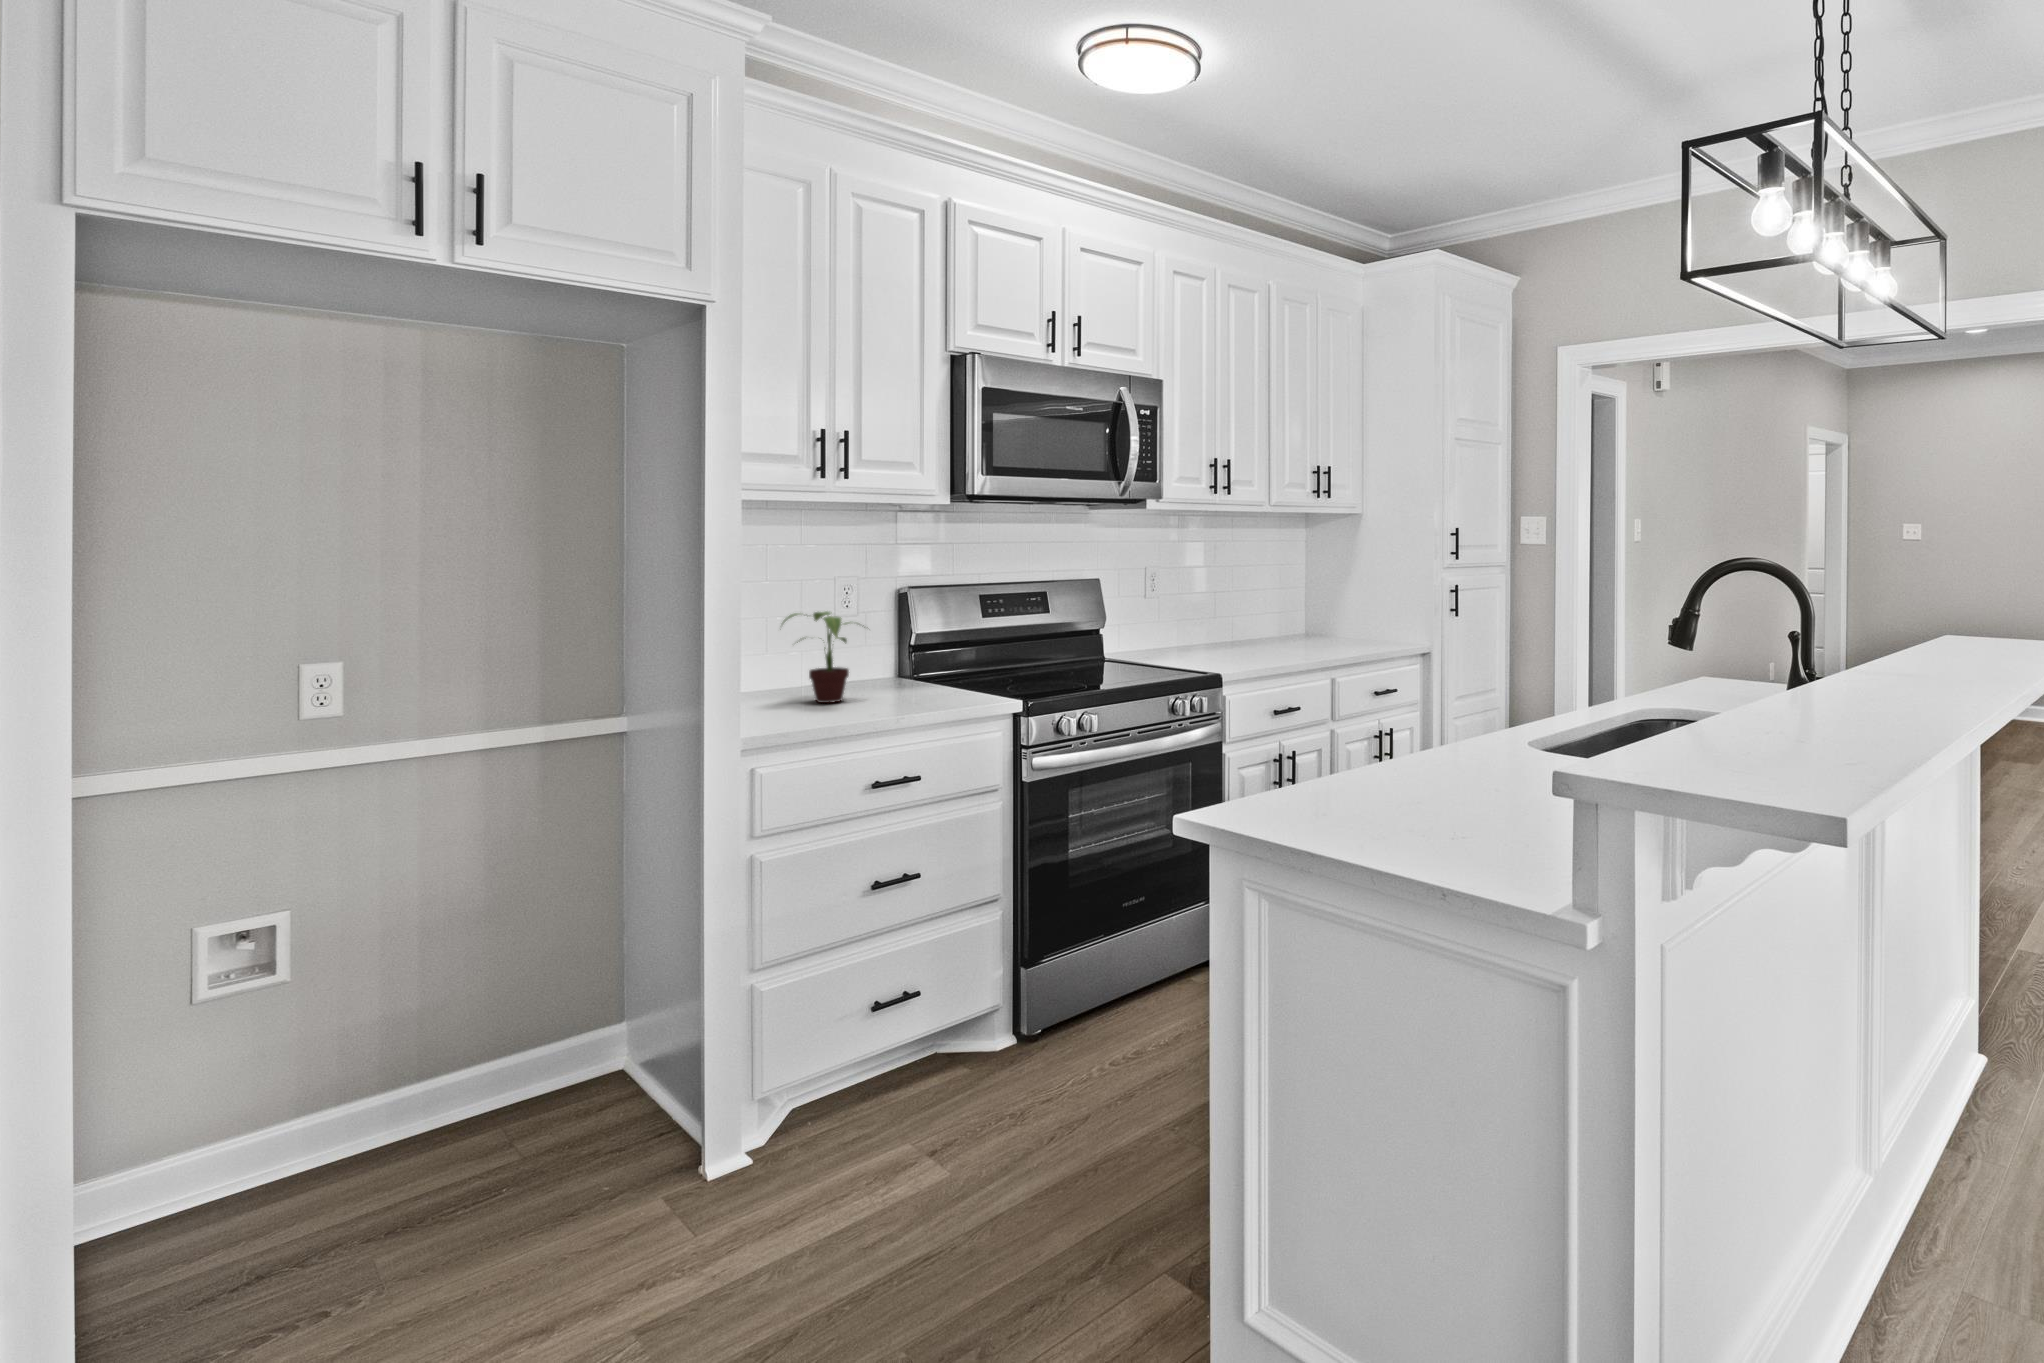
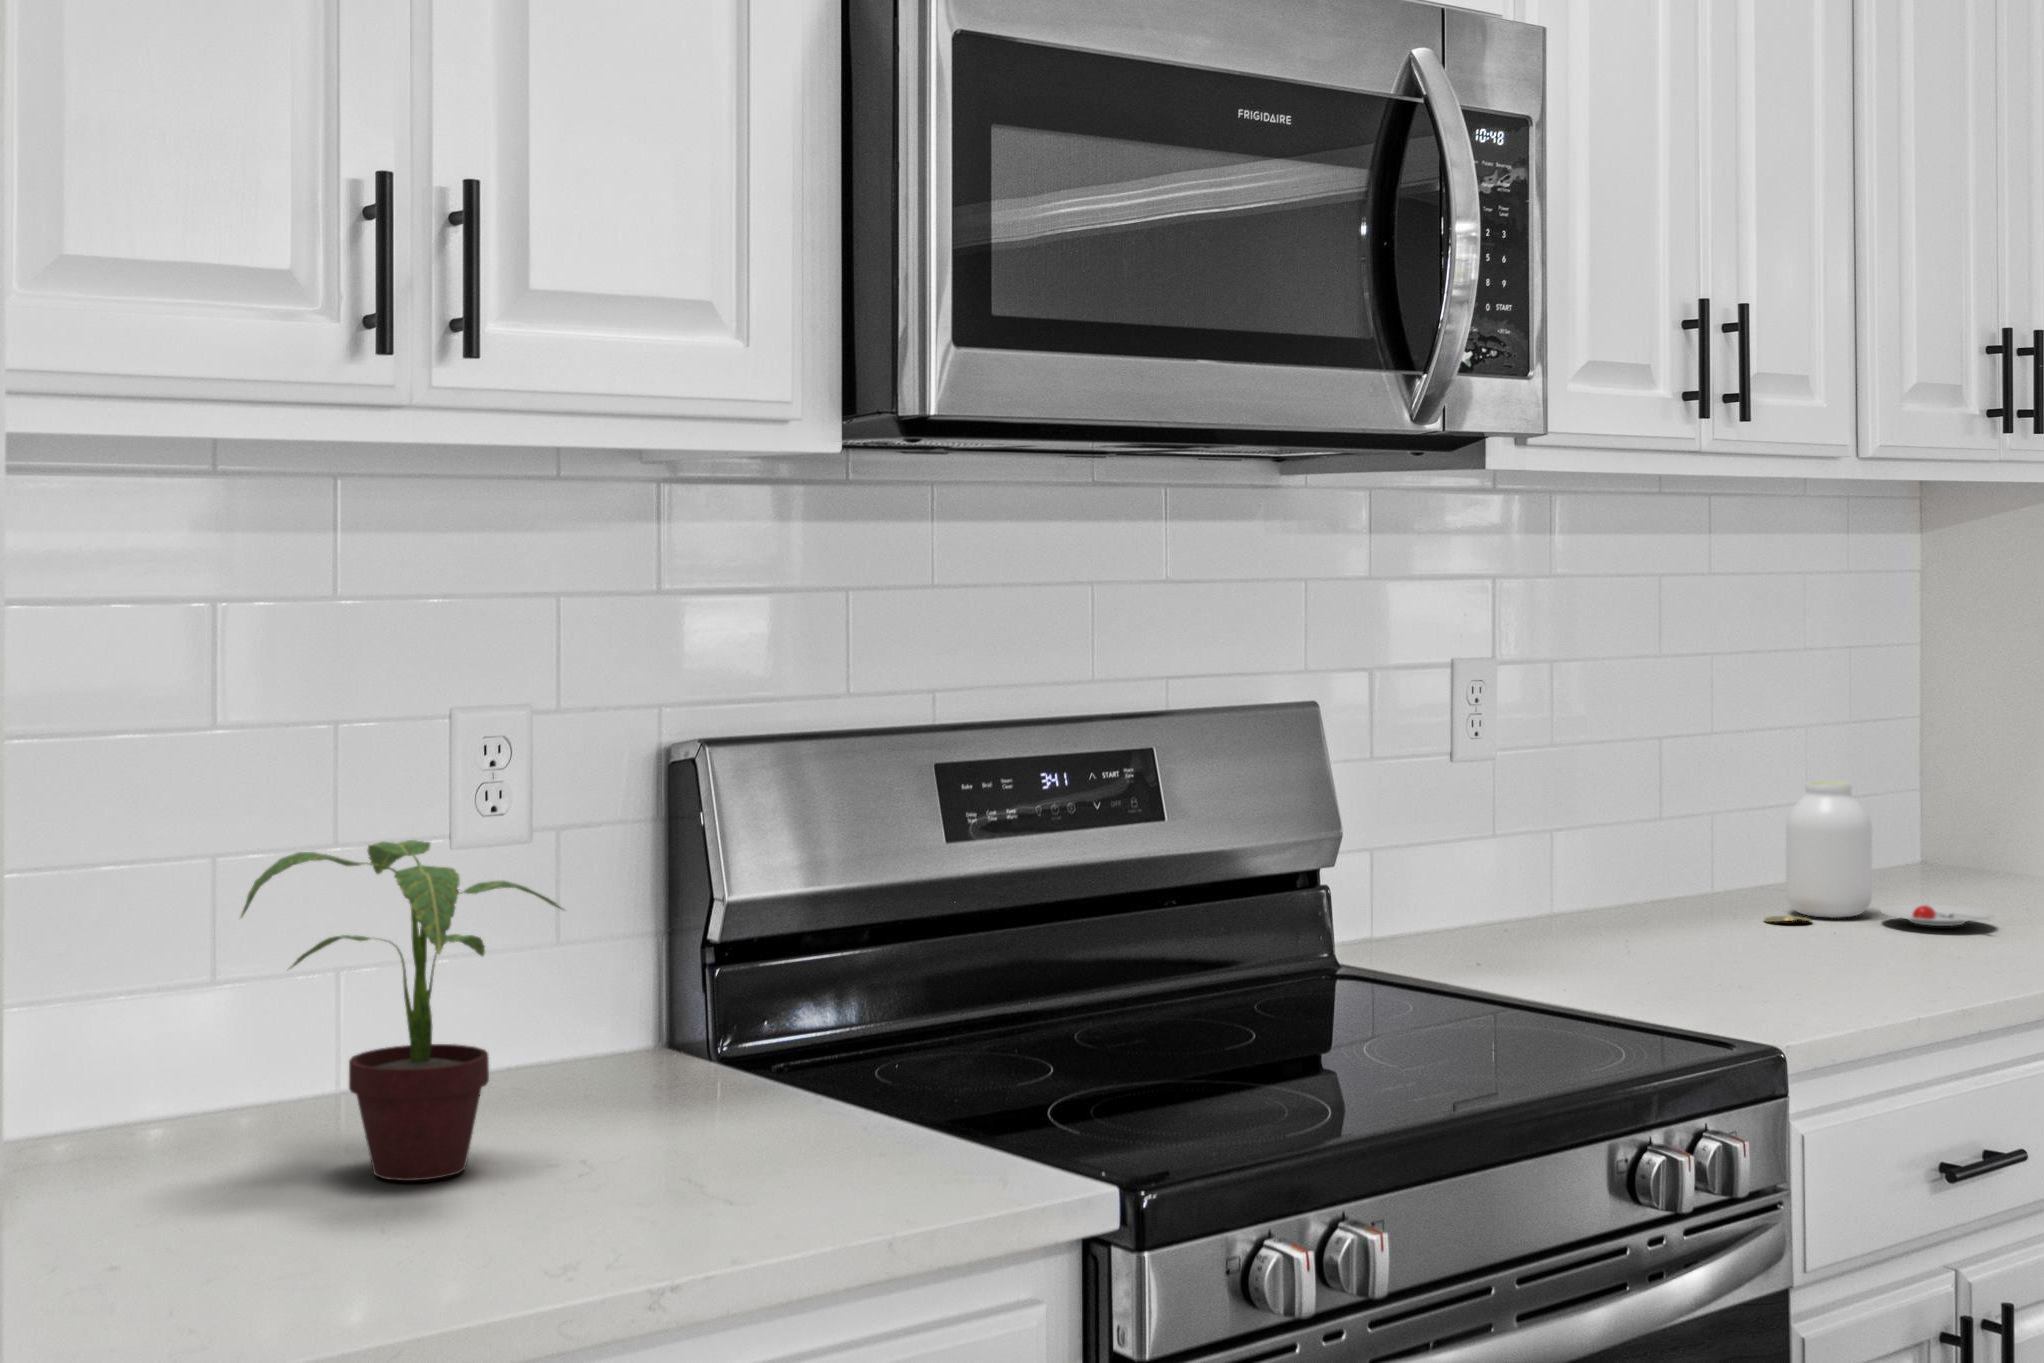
jar: none [1243,605,1312,648] -> present [1765,781,1994,926]

